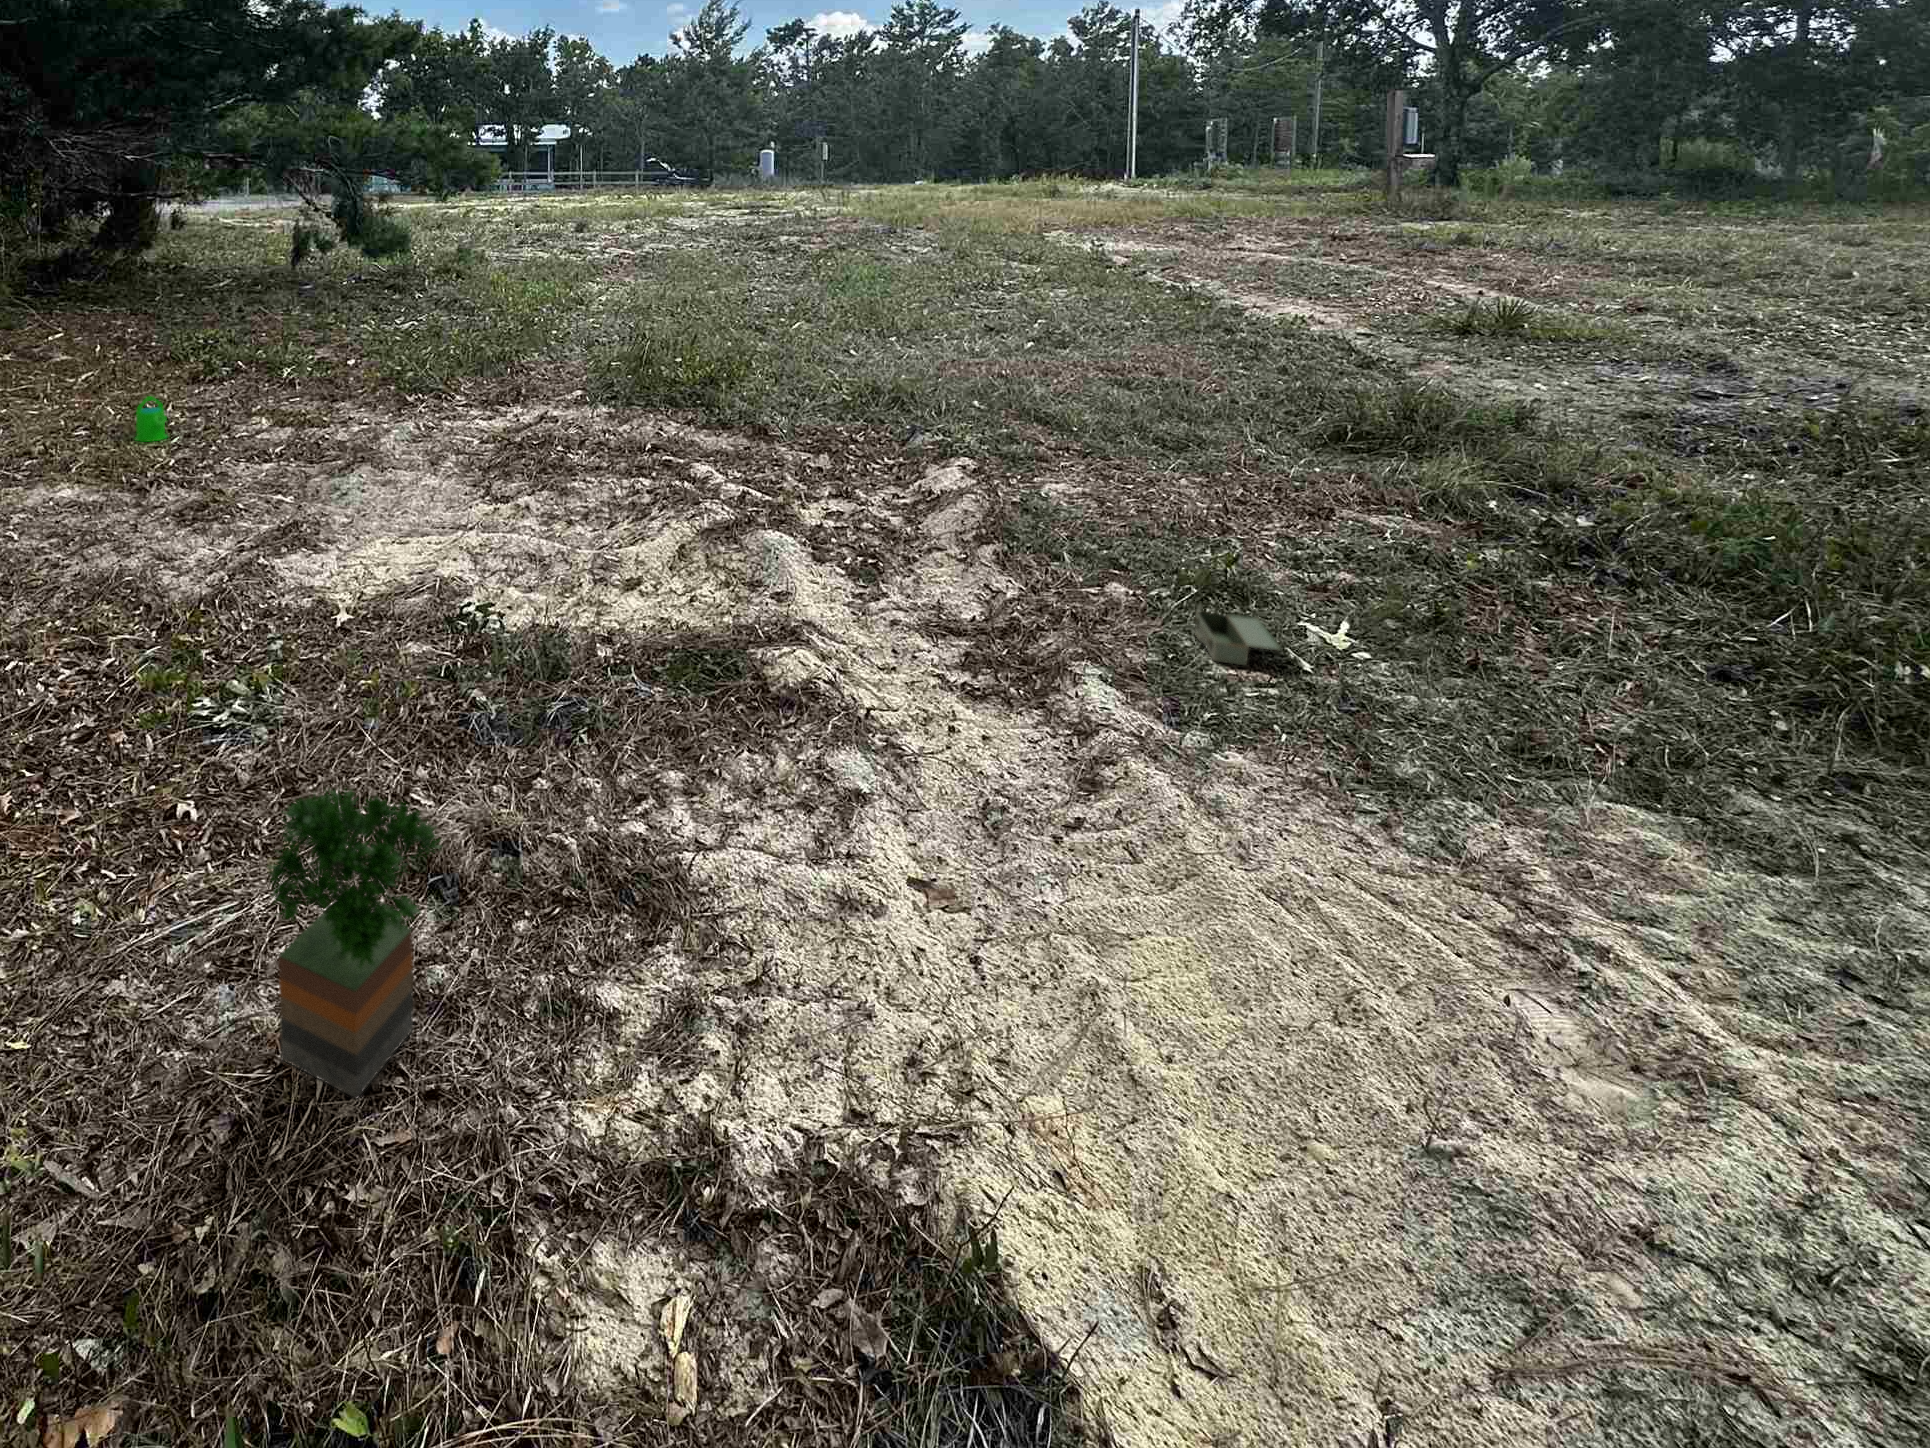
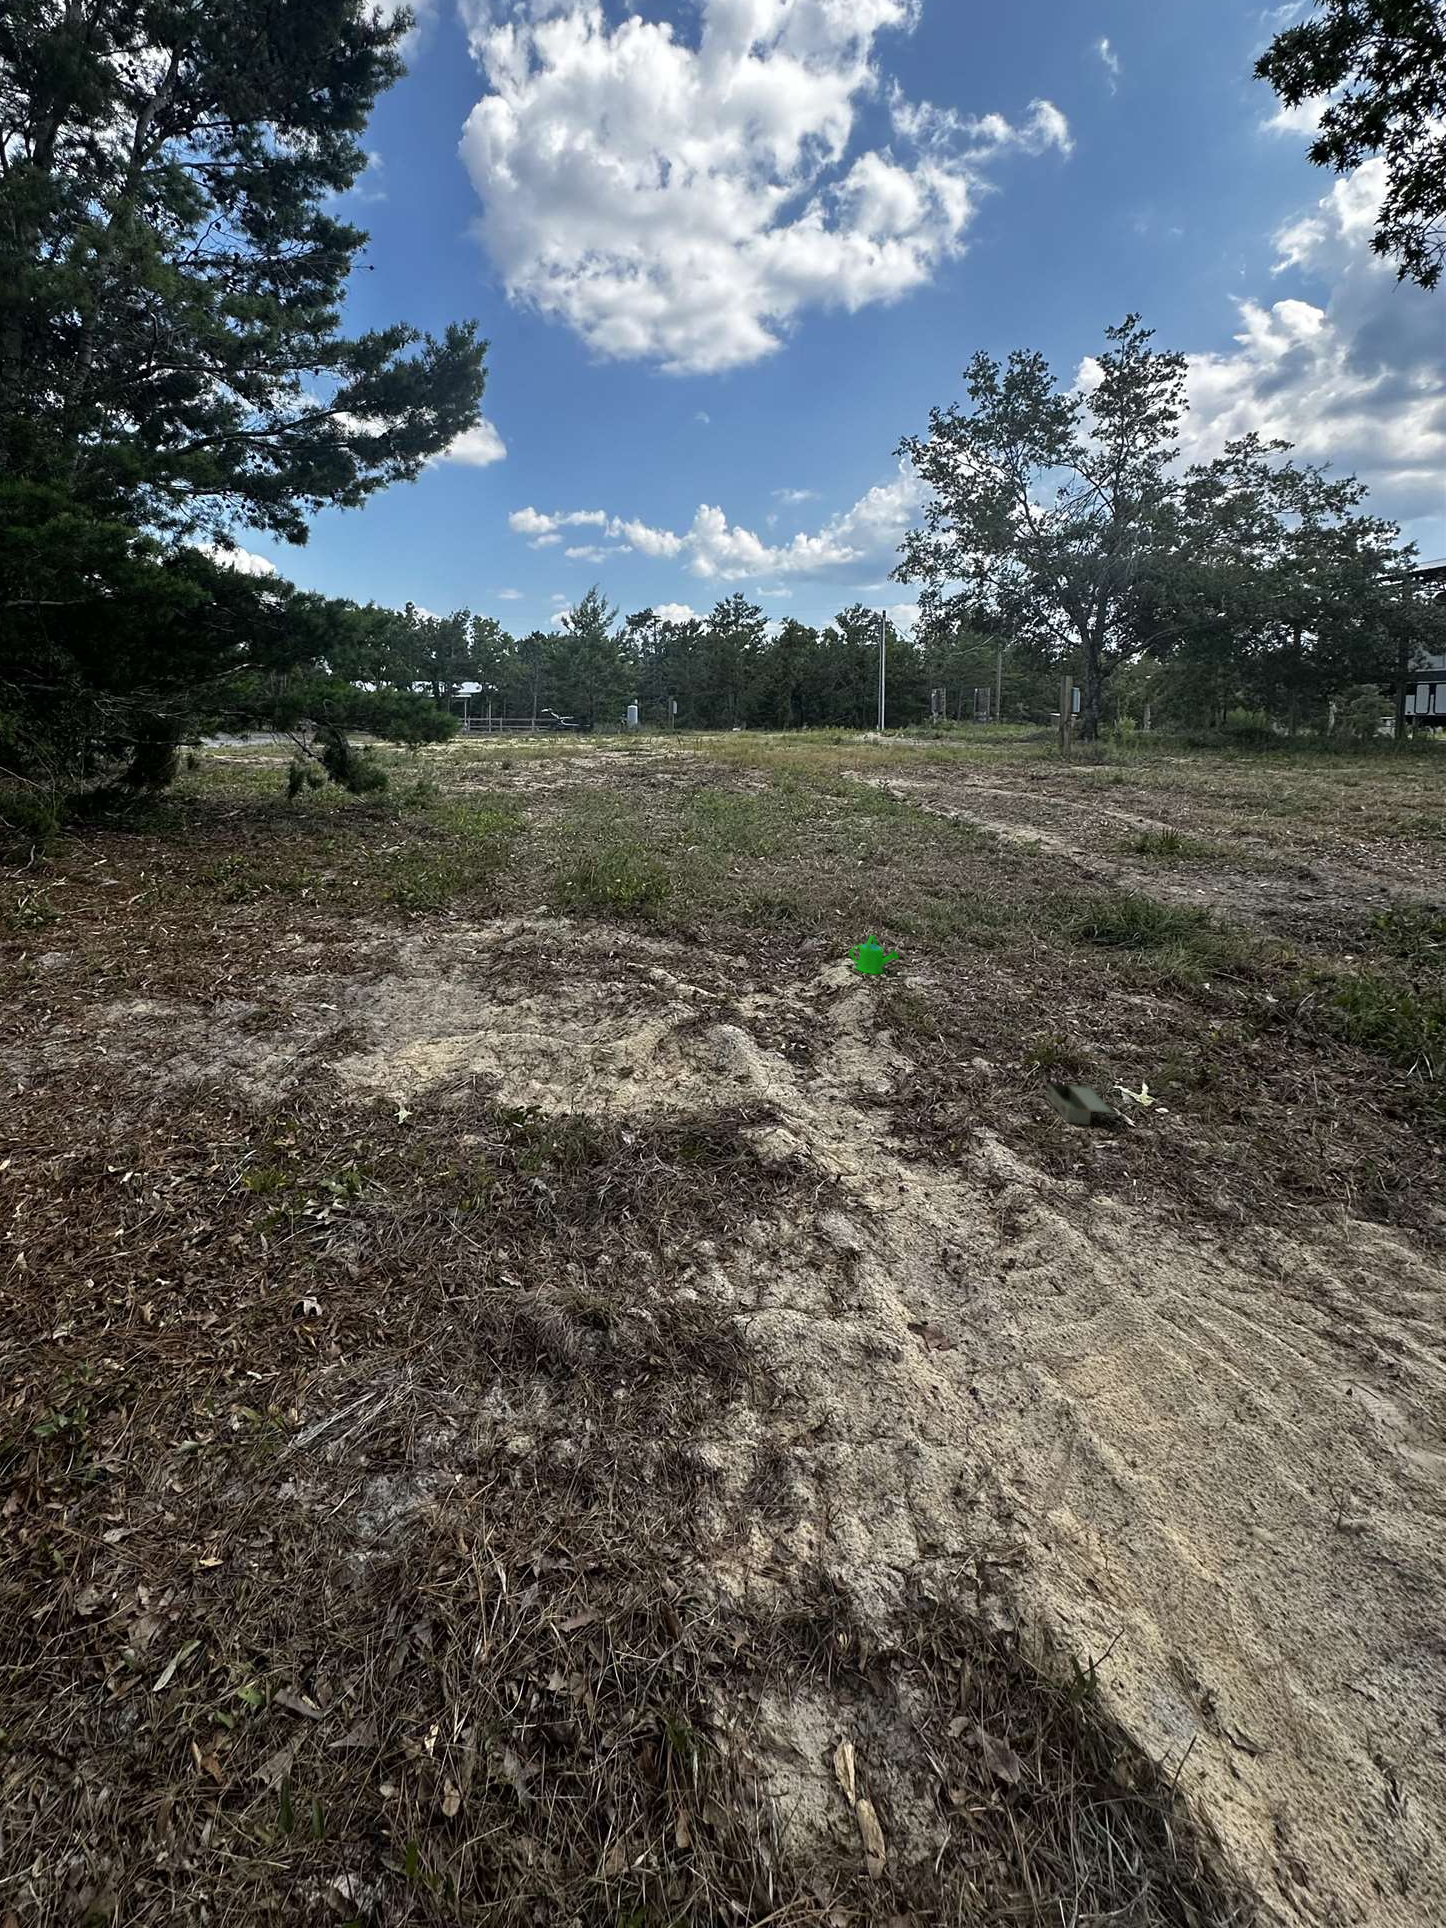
watering can: present [135,396,167,442] -> present [850,935,898,974]
potted tree: present [270,789,441,1098] -> none [457,1300,600,1582]

